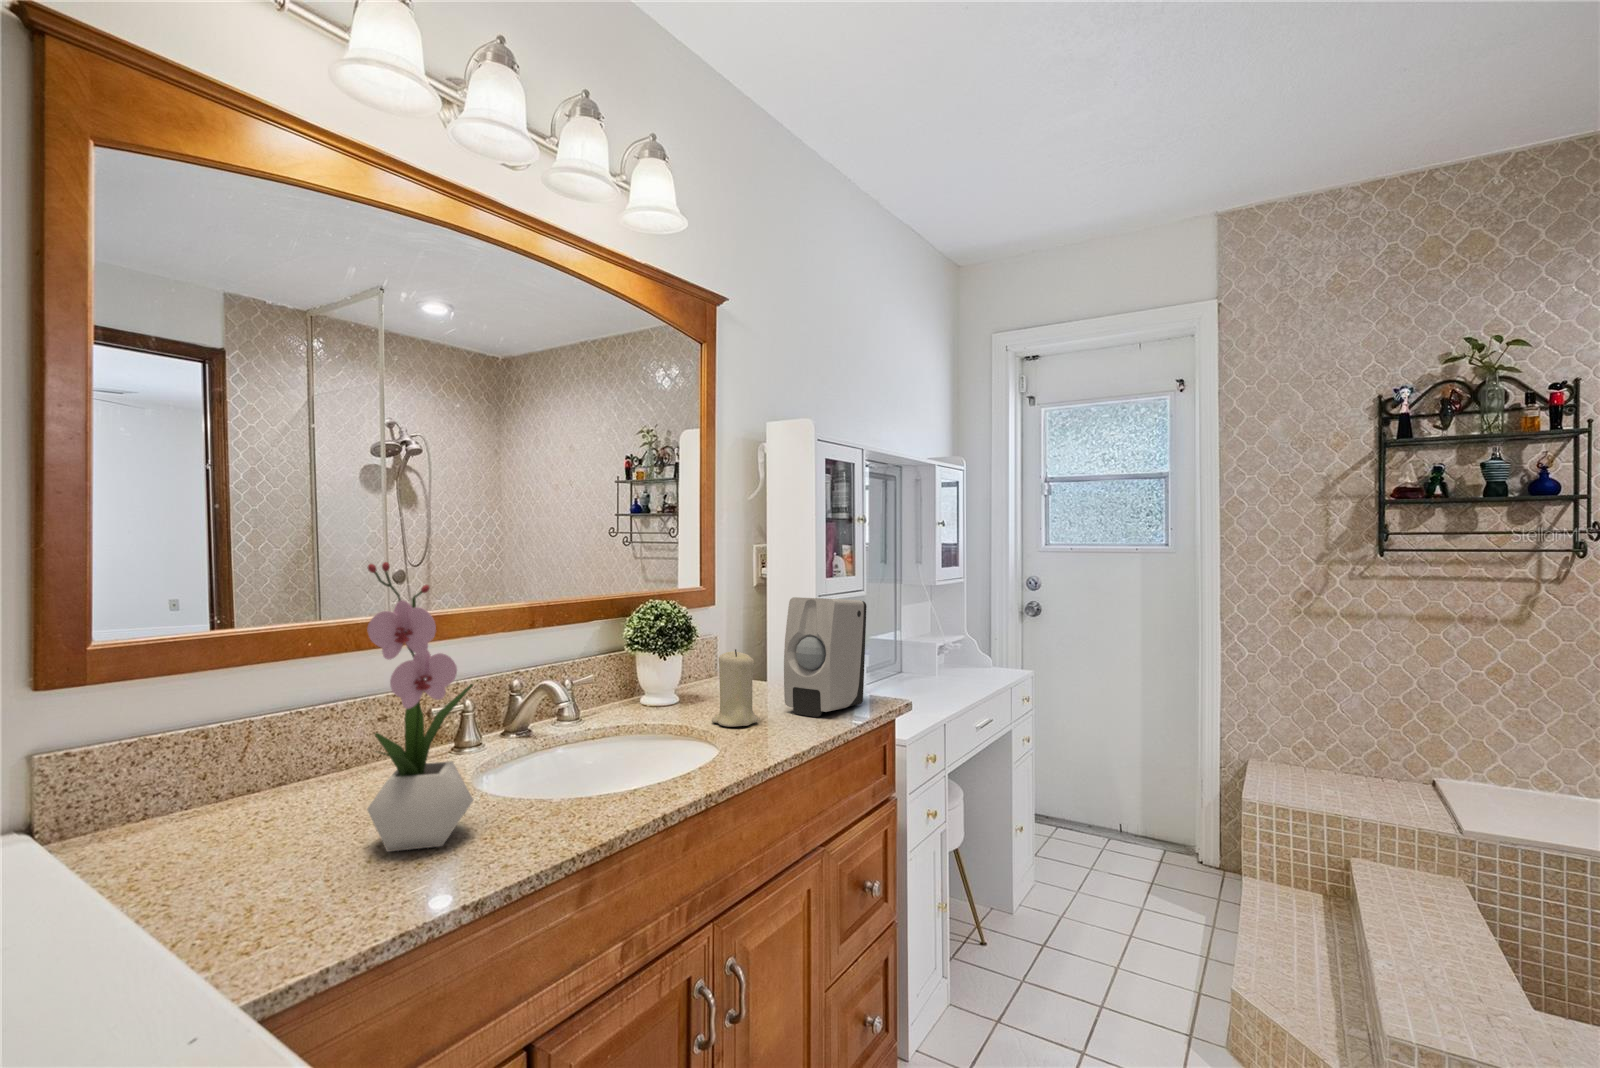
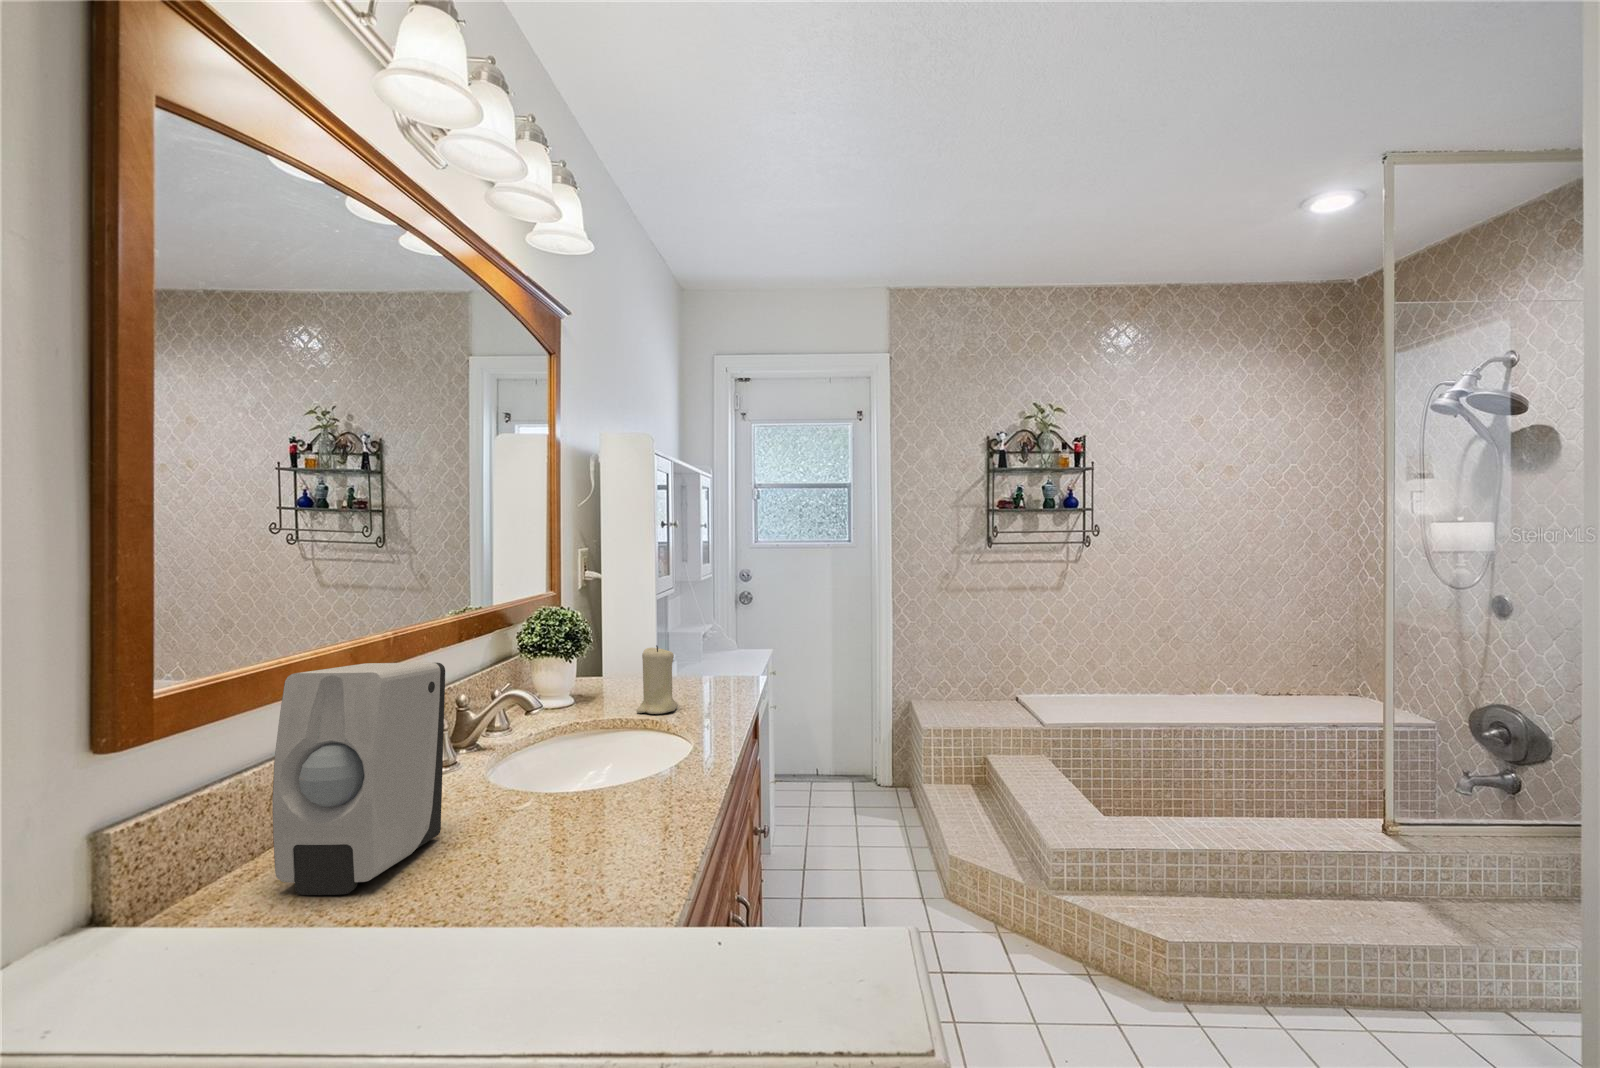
flower arrangement: present [367,562,474,852] -> none [524,580,614,845]
soap dispenser: present [784,597,867,717] -> present [272,663,445,895]

